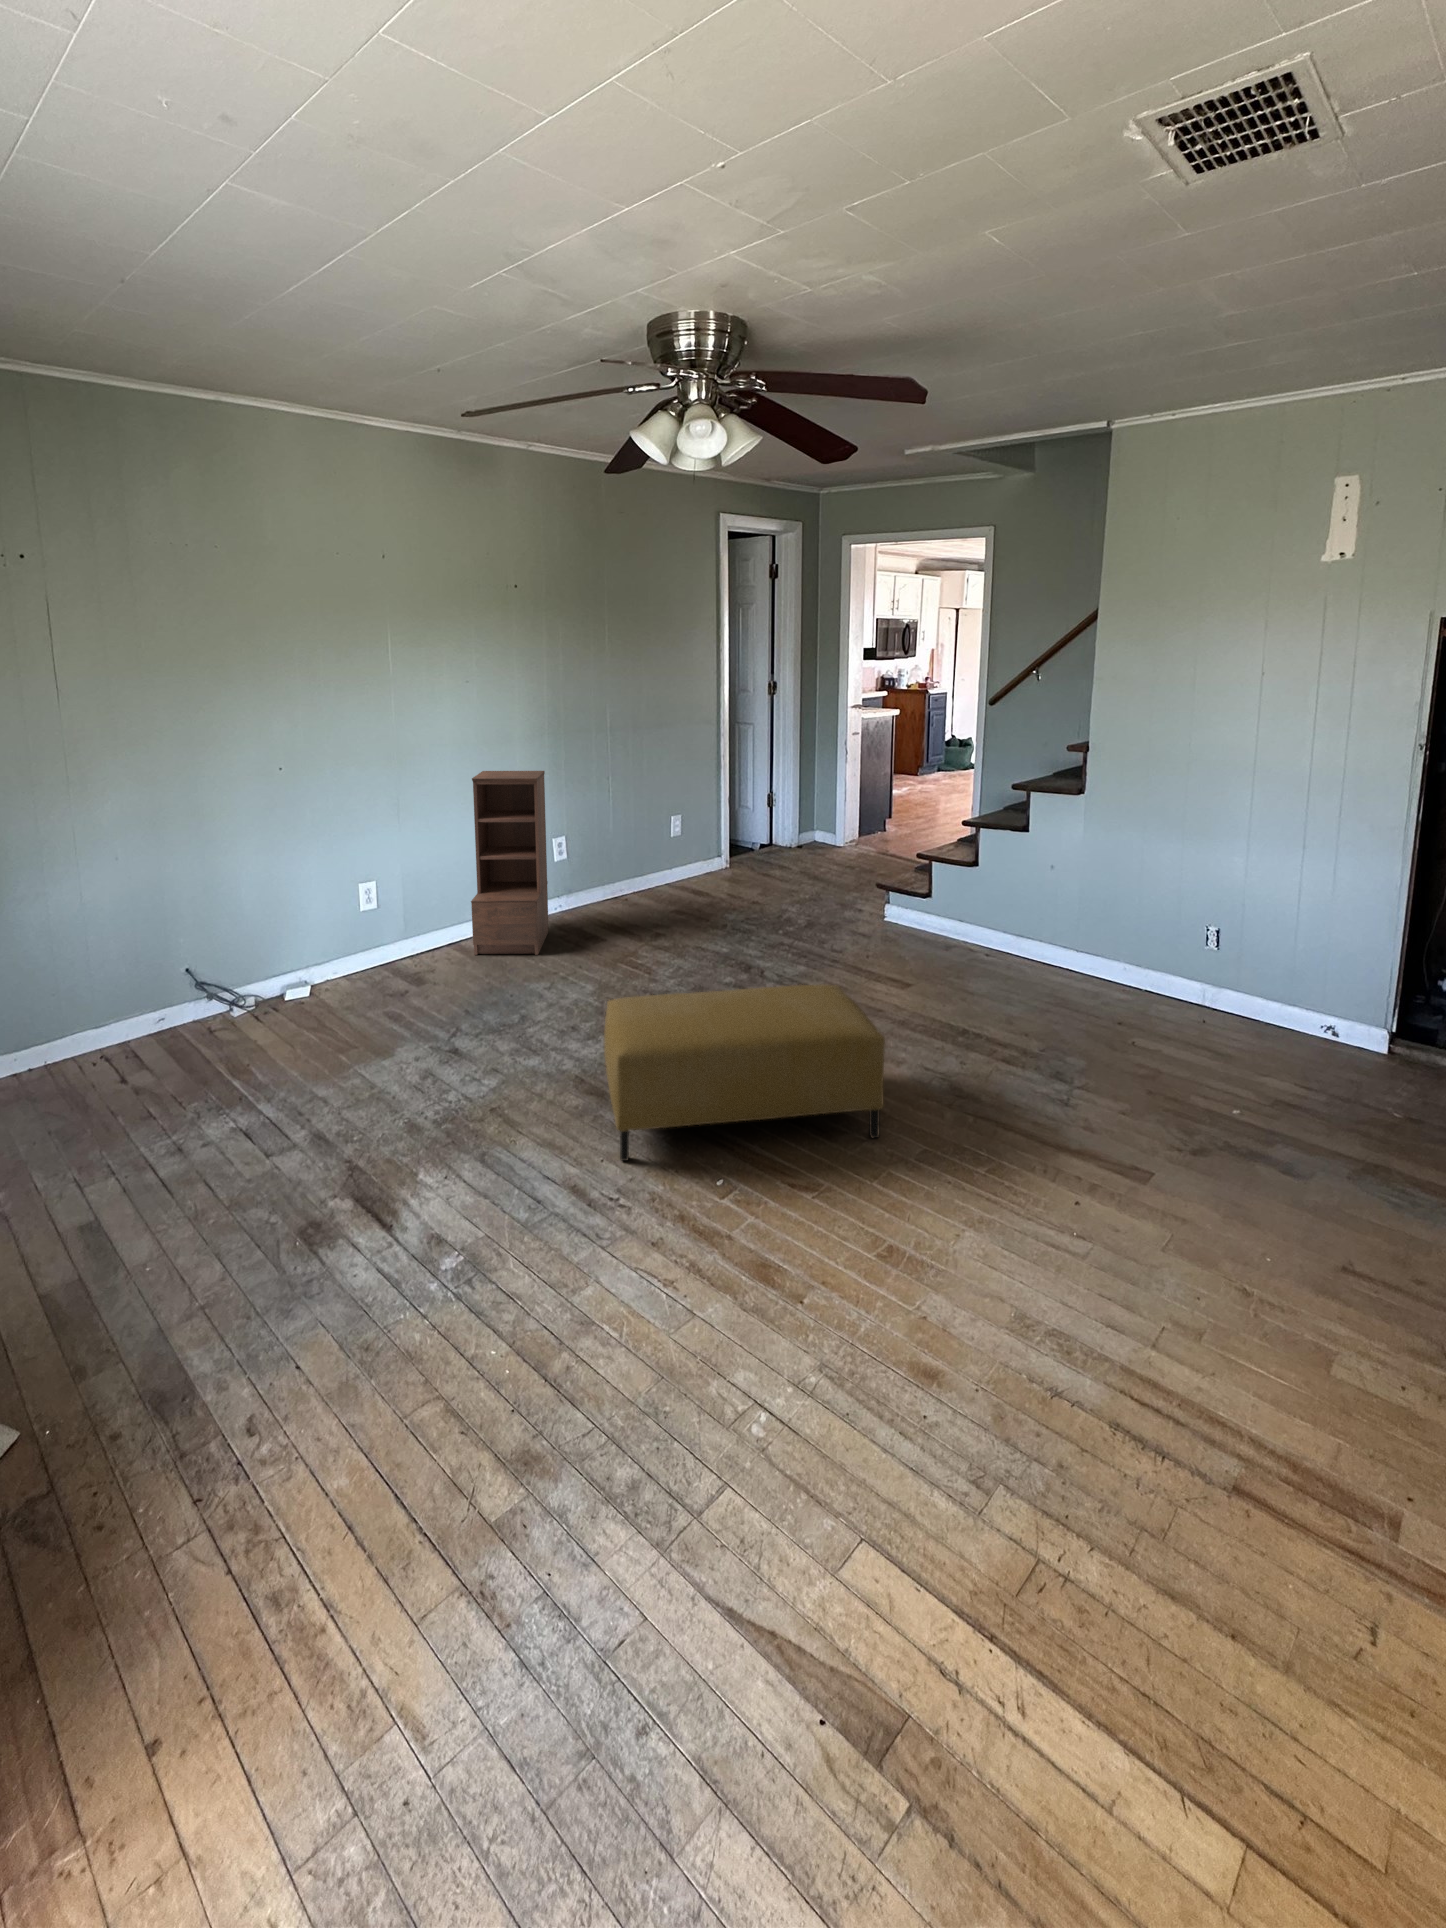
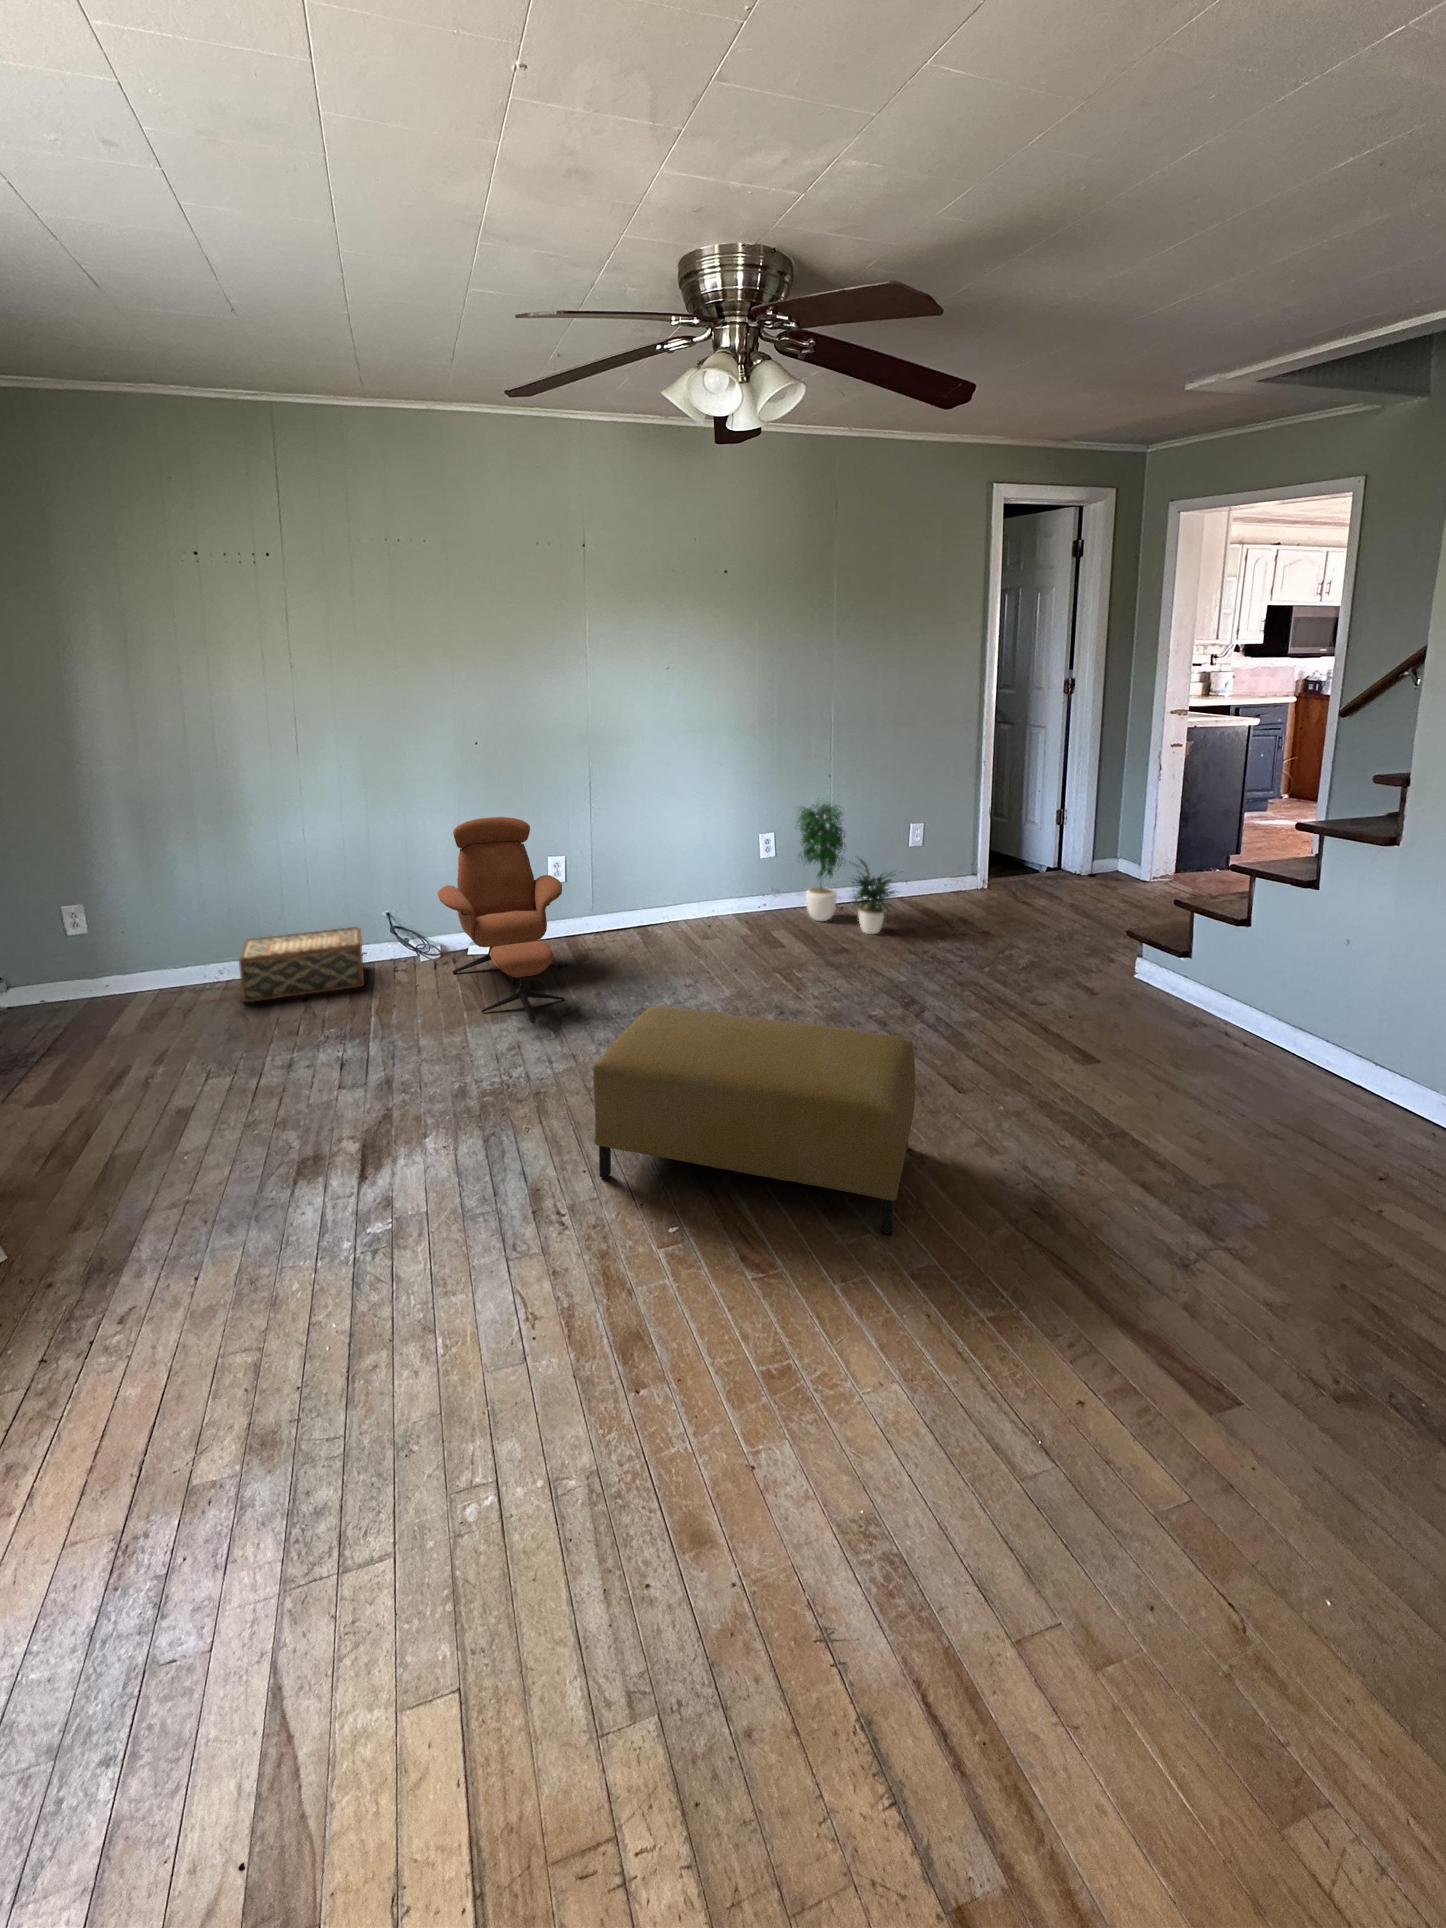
bookshelf: present [471,771,548,955] -> none [648,759,739,951]
potted plant: none [587,795,693,918] -> present [797,801,898,934]
lounge chair: none [265,845,438,1051] -> present [438,817,564,1022]
woven basket: none [15,989,189,1100] -> present [239,927,364,1002]

